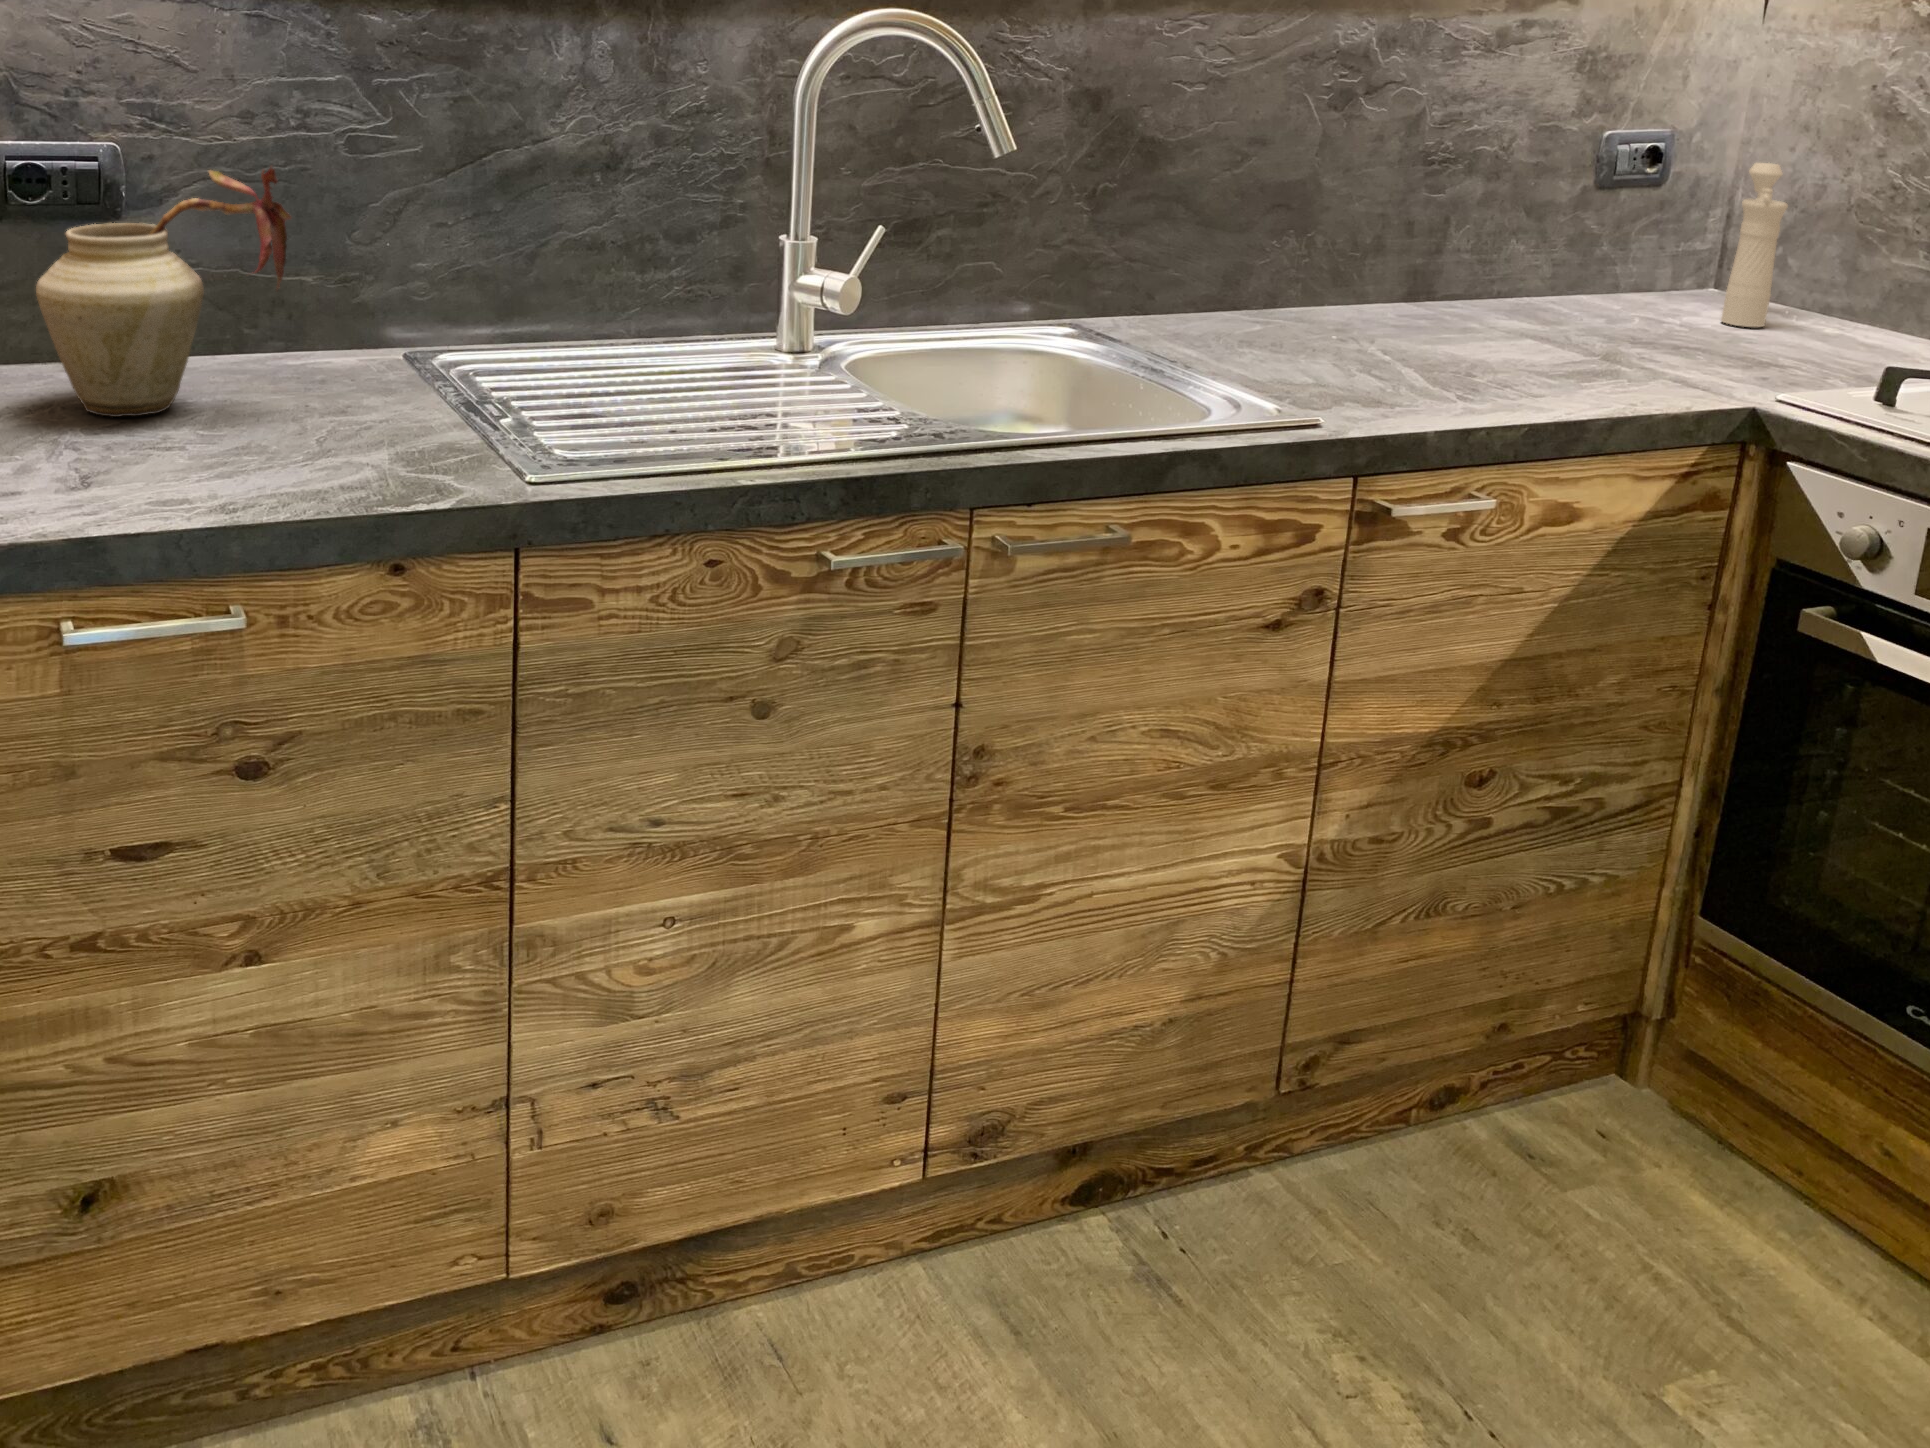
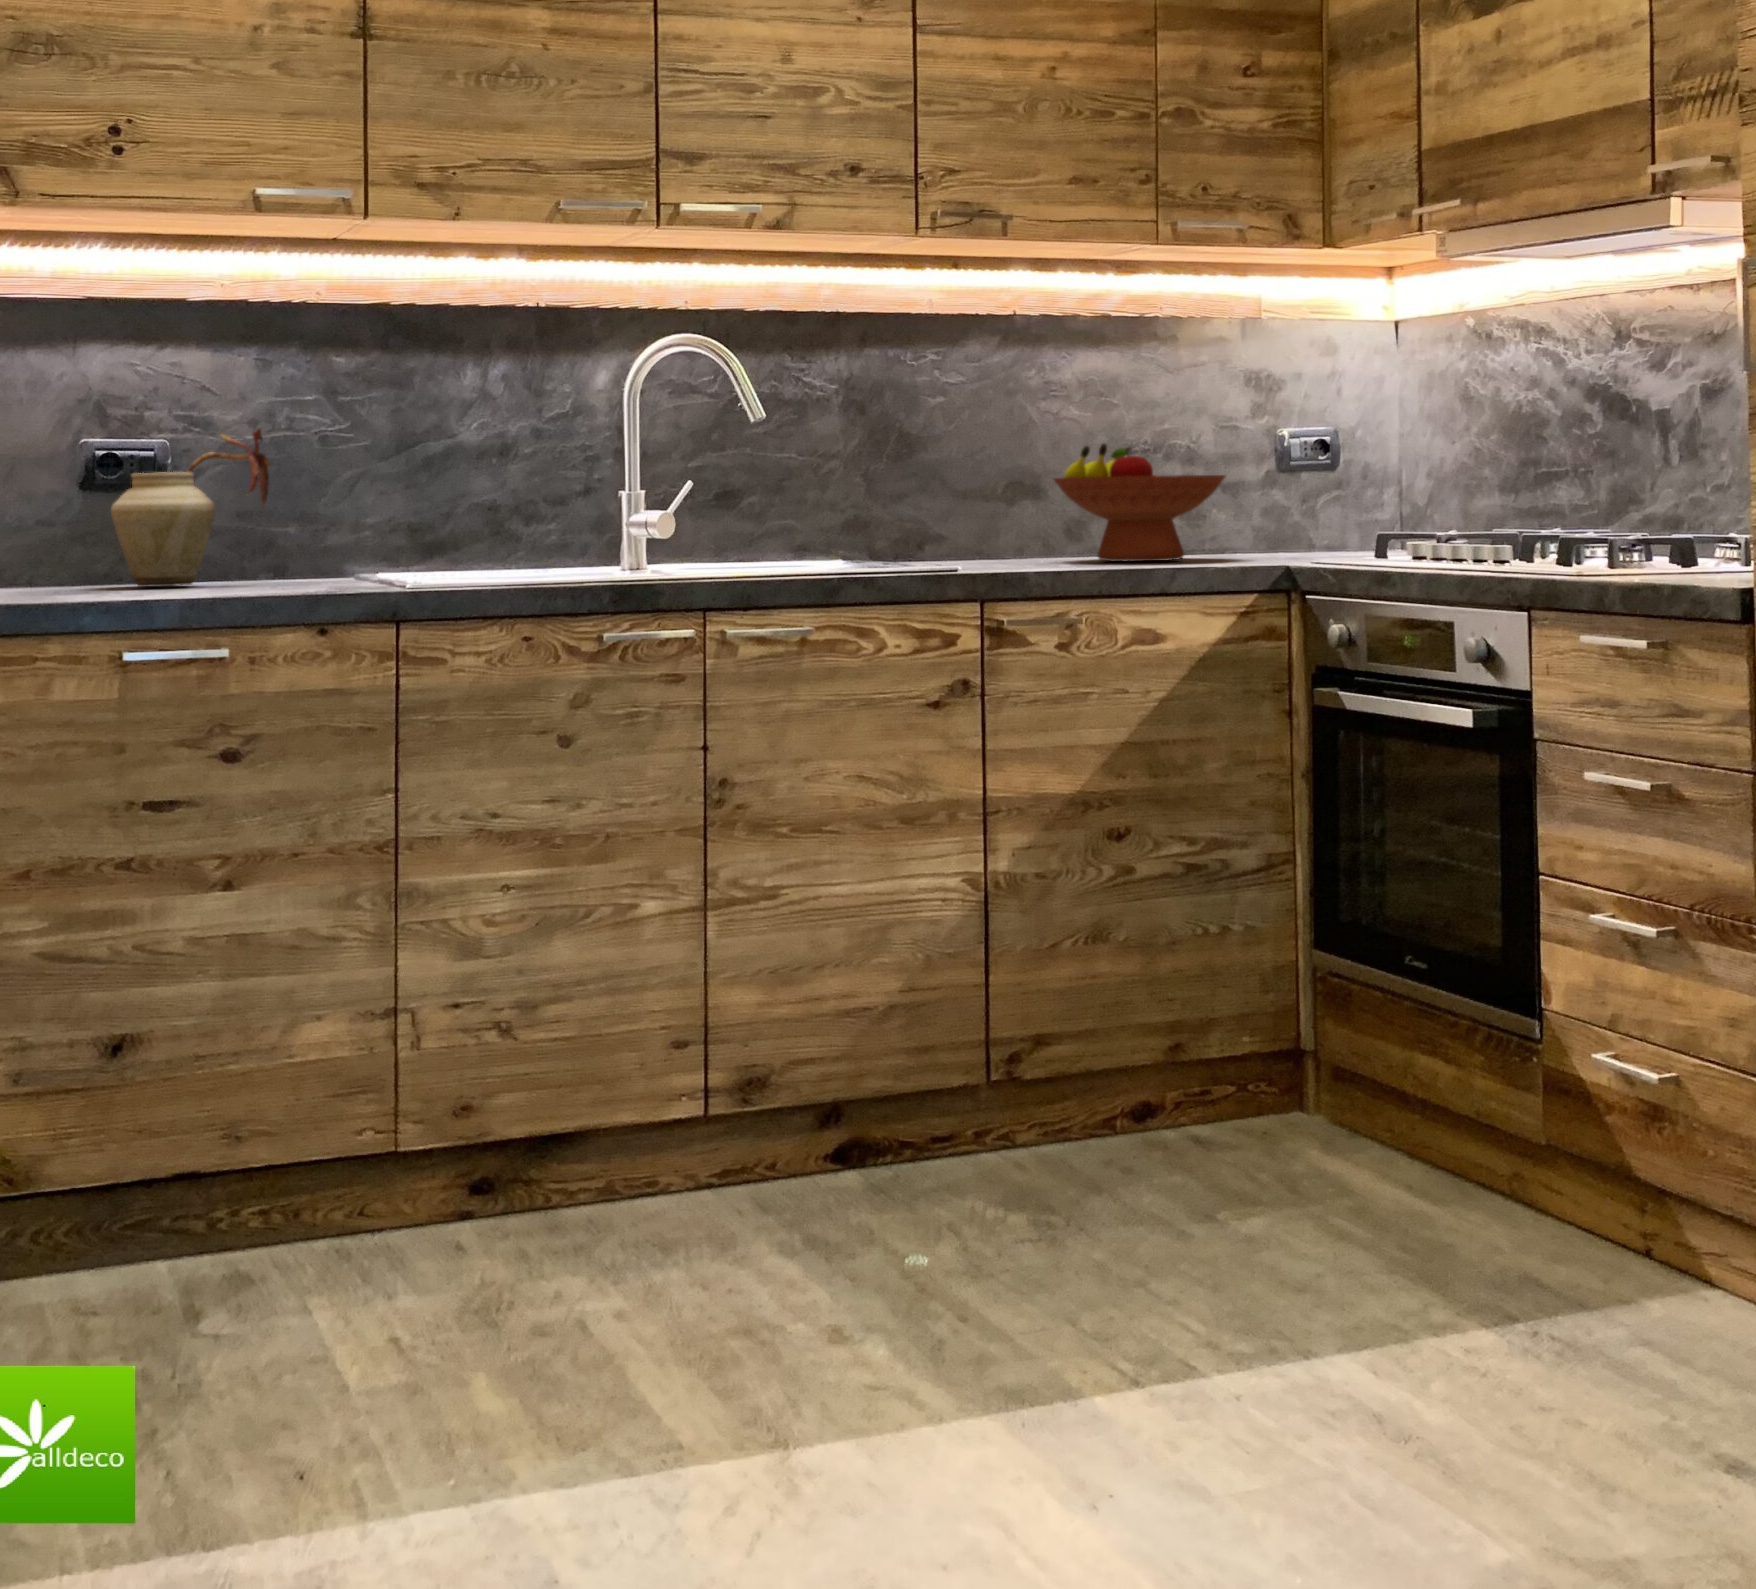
pepper mill: present [1721,163,1788,327] -> none [1358,439,1401,552]
fruit bowl: none [1381,192,1645,366] -> present [1054,444,1225,561]

